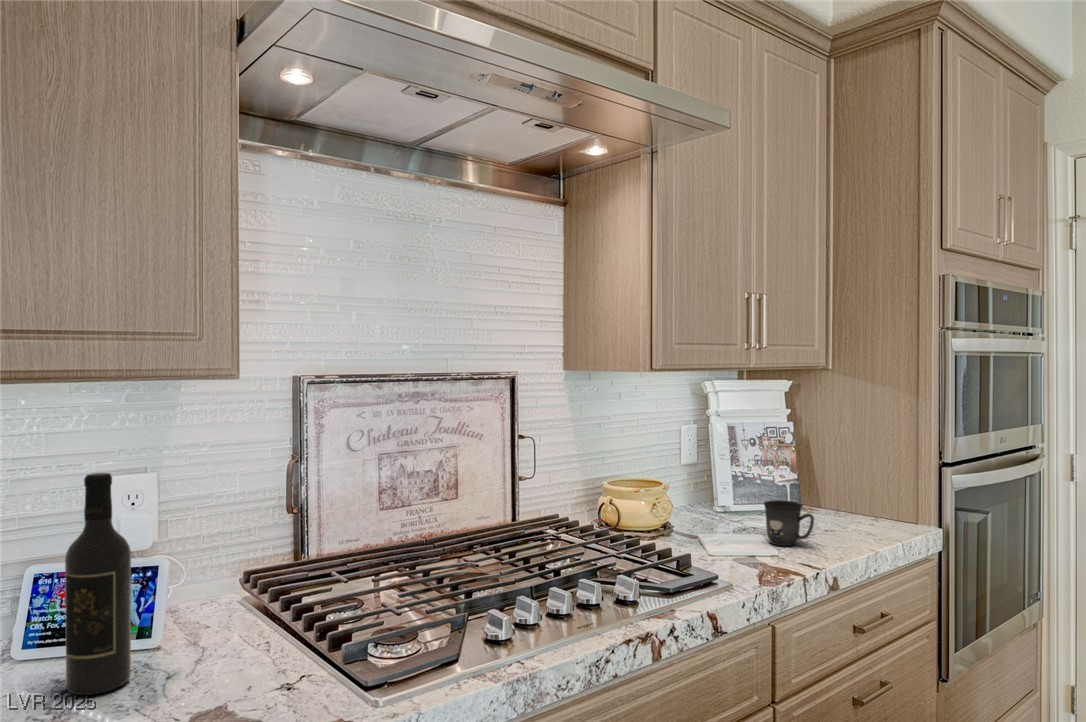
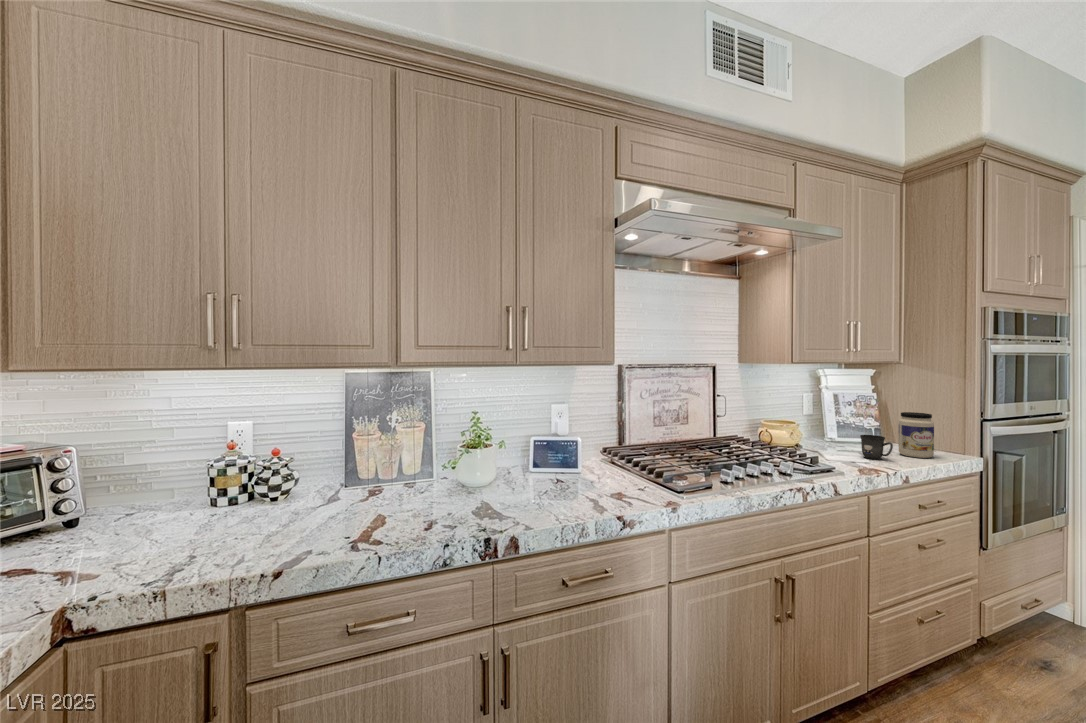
jar: none [823,455,875,536] -> present [898,412,934,458]
wine bottle: present [65,473,131,695] -> none [556,402,578,485]

